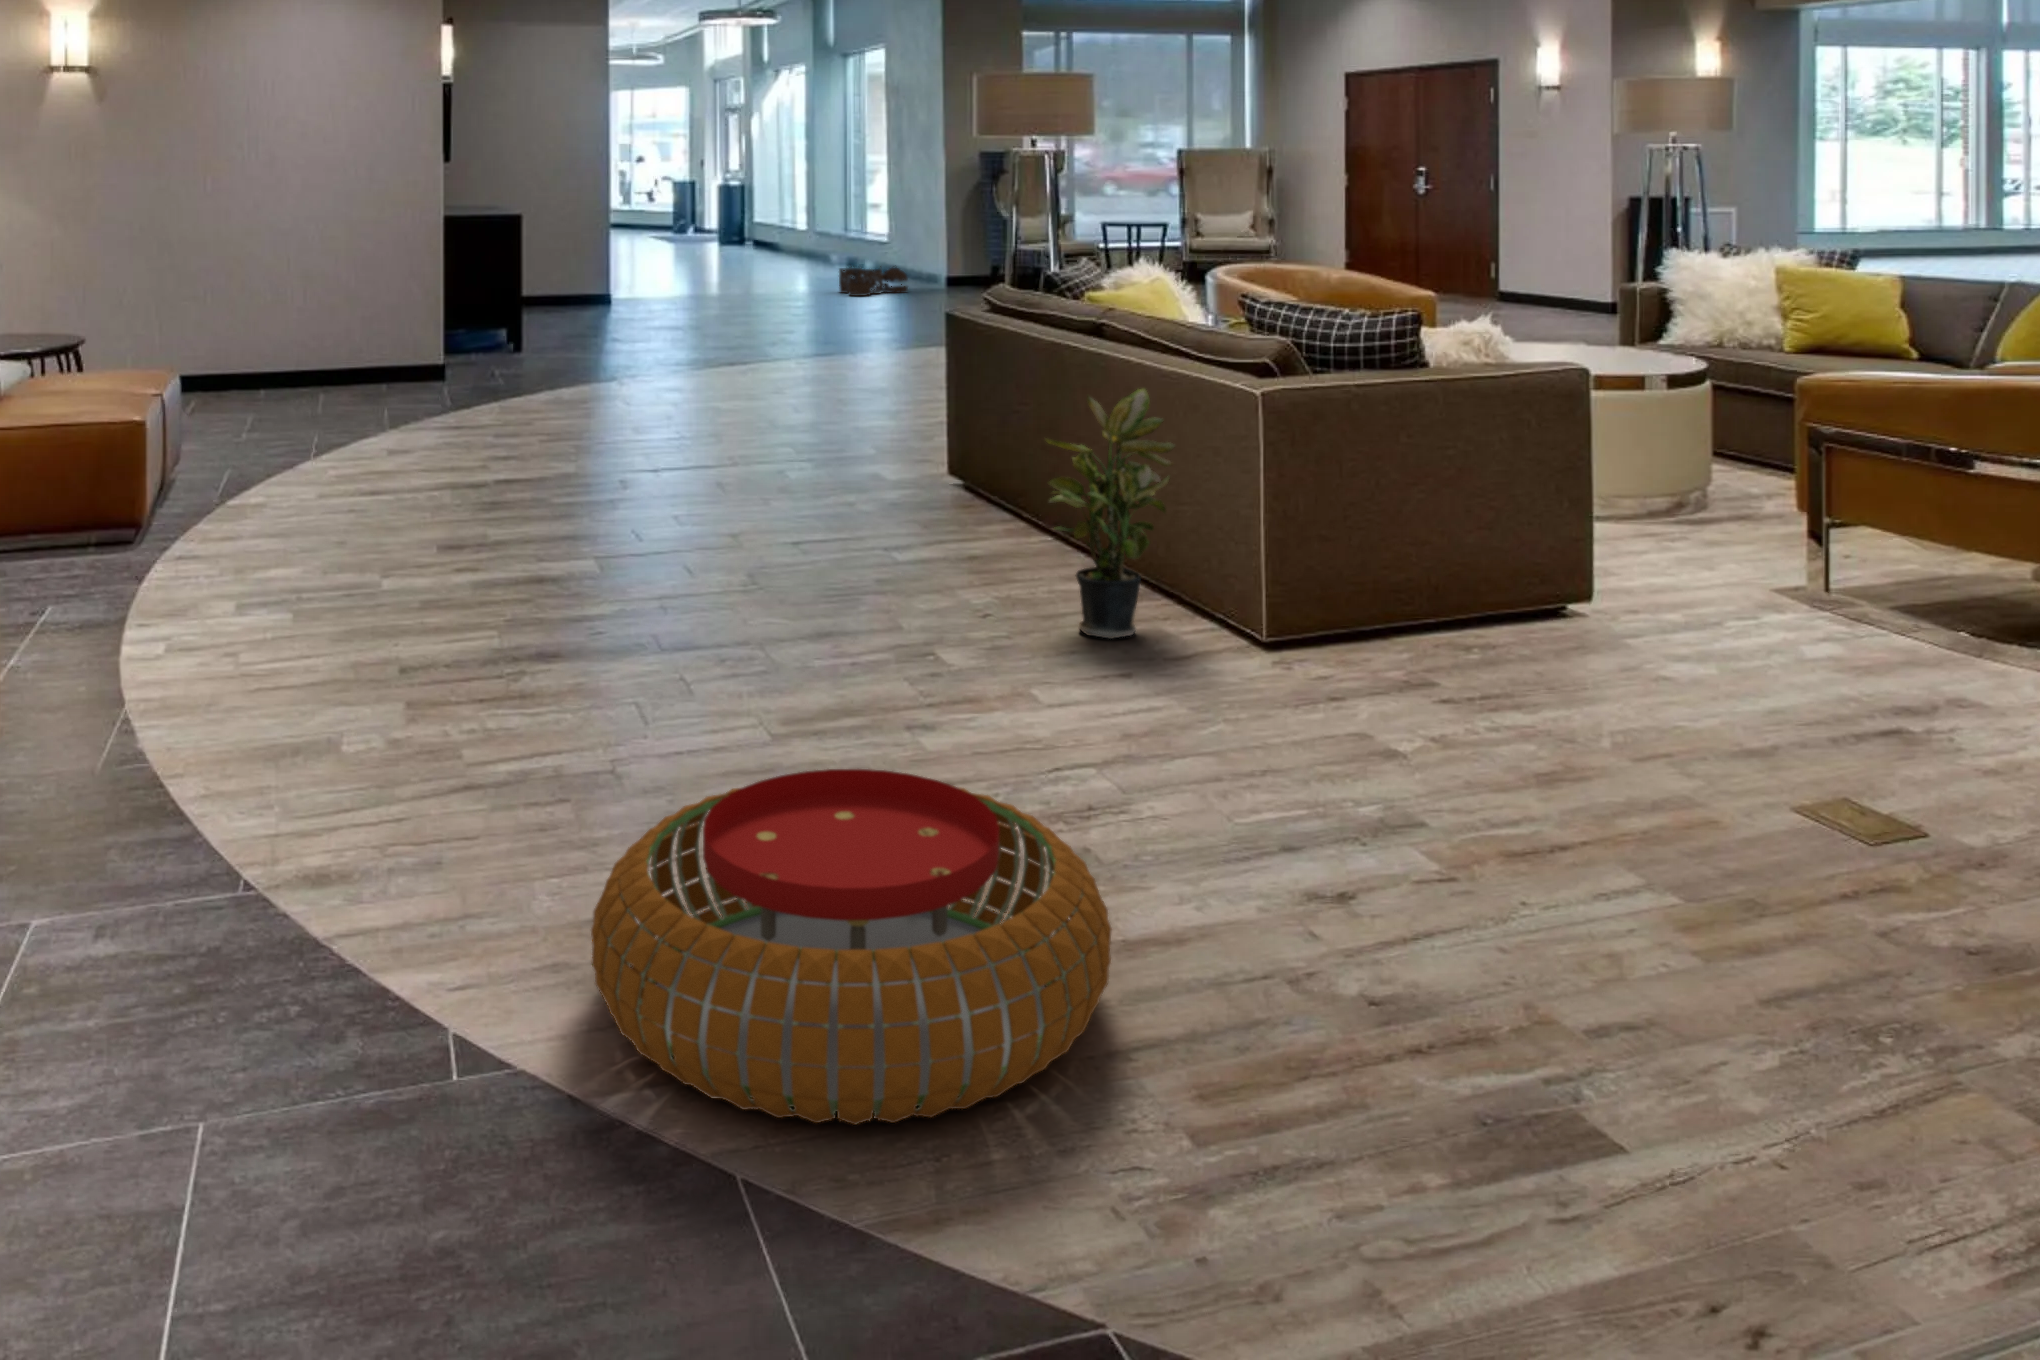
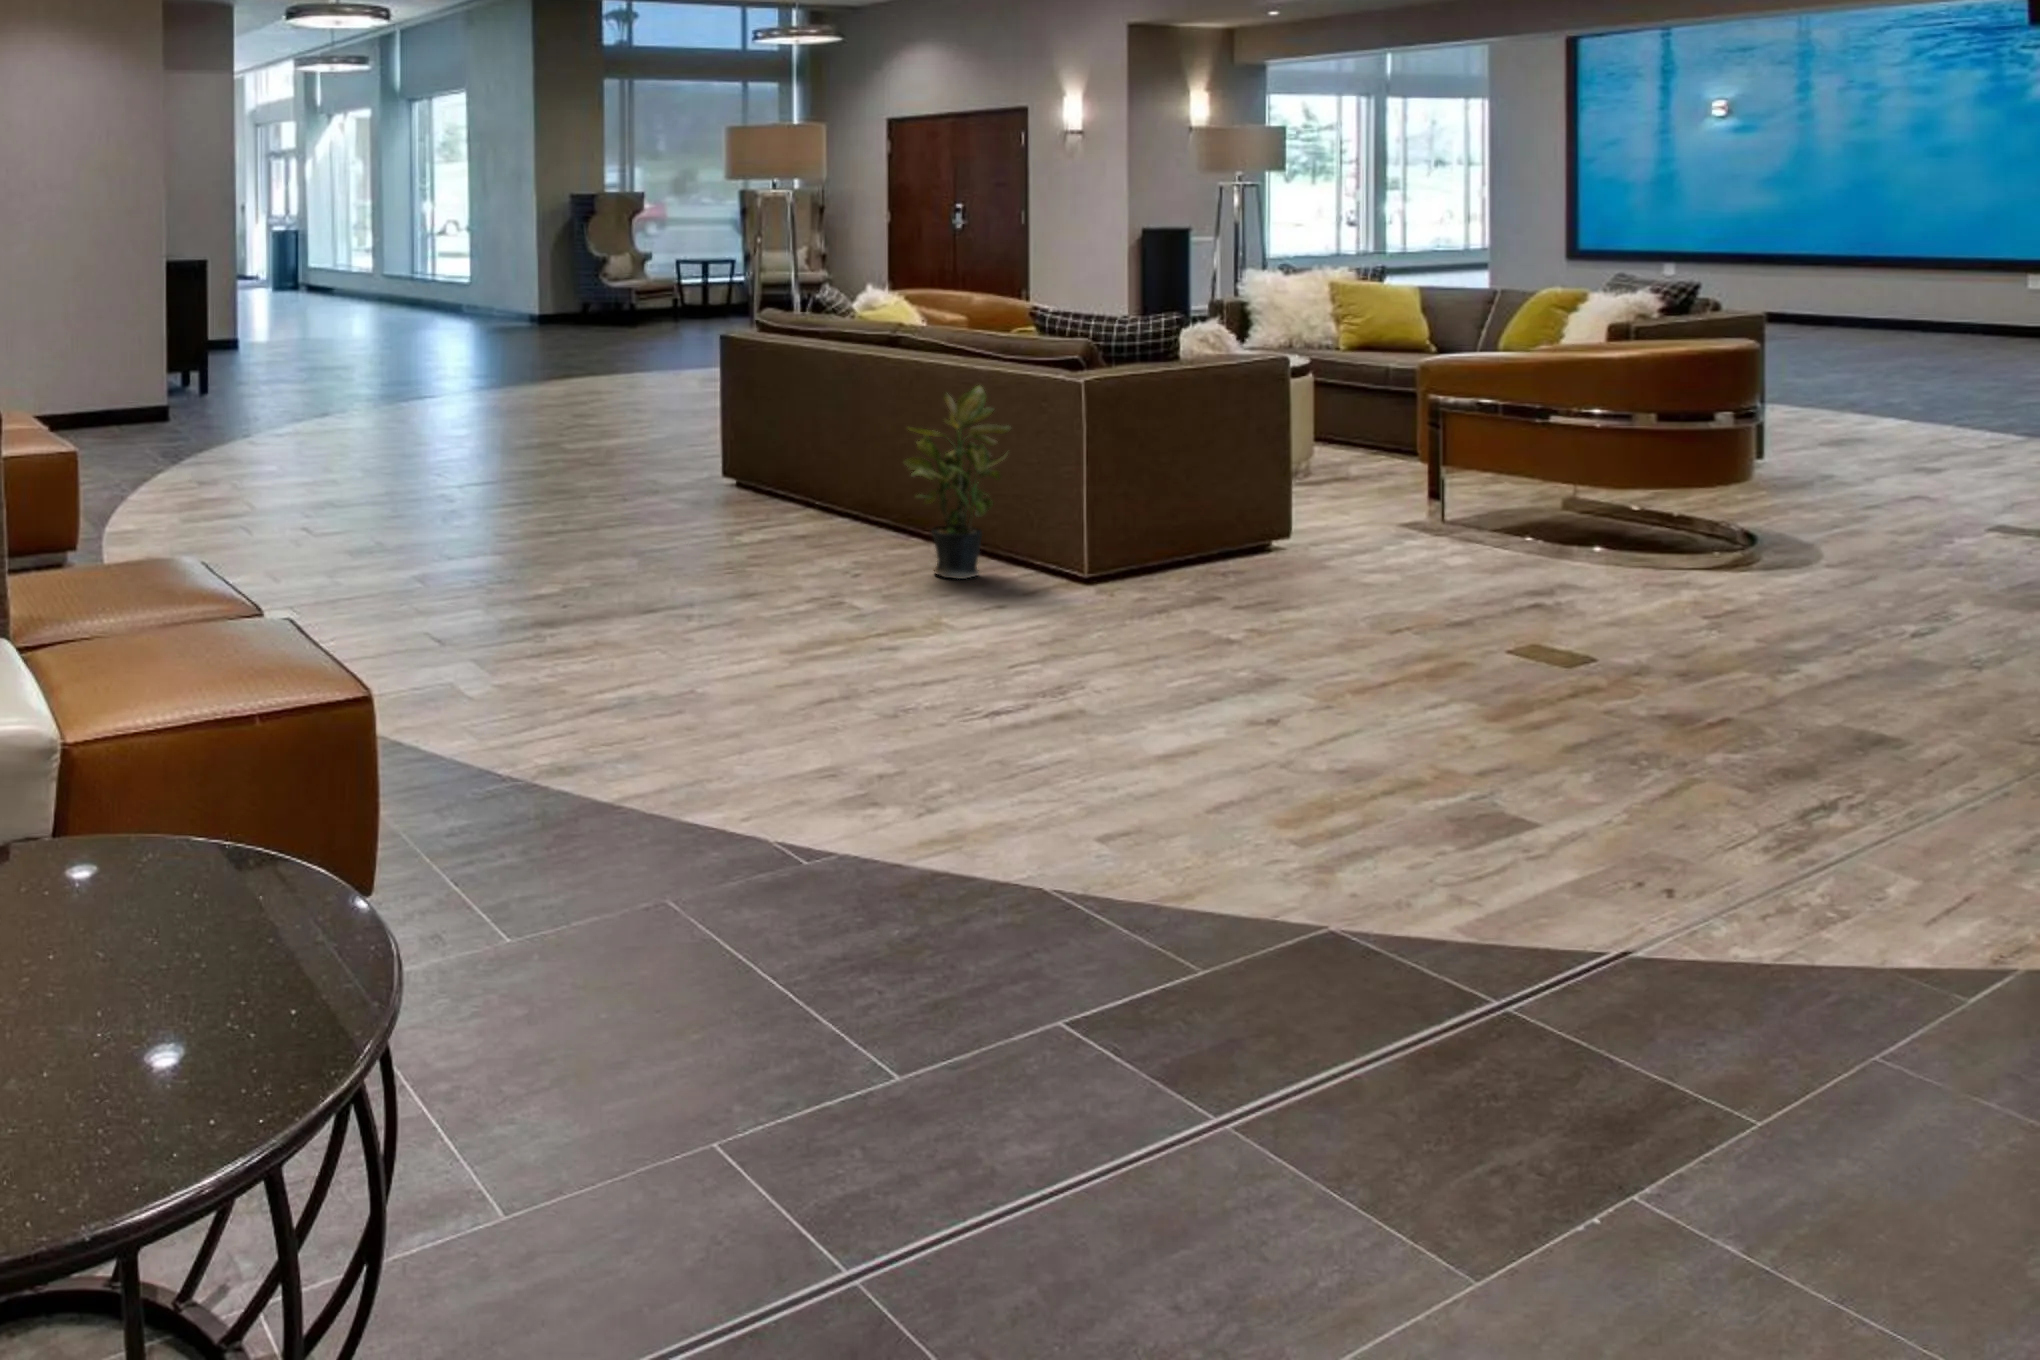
woven basket: present [839,266,908,296] -> none [440,299,504,328]
pouf: present [591,769,1112,1125] -> none [837,643,1203,850]

